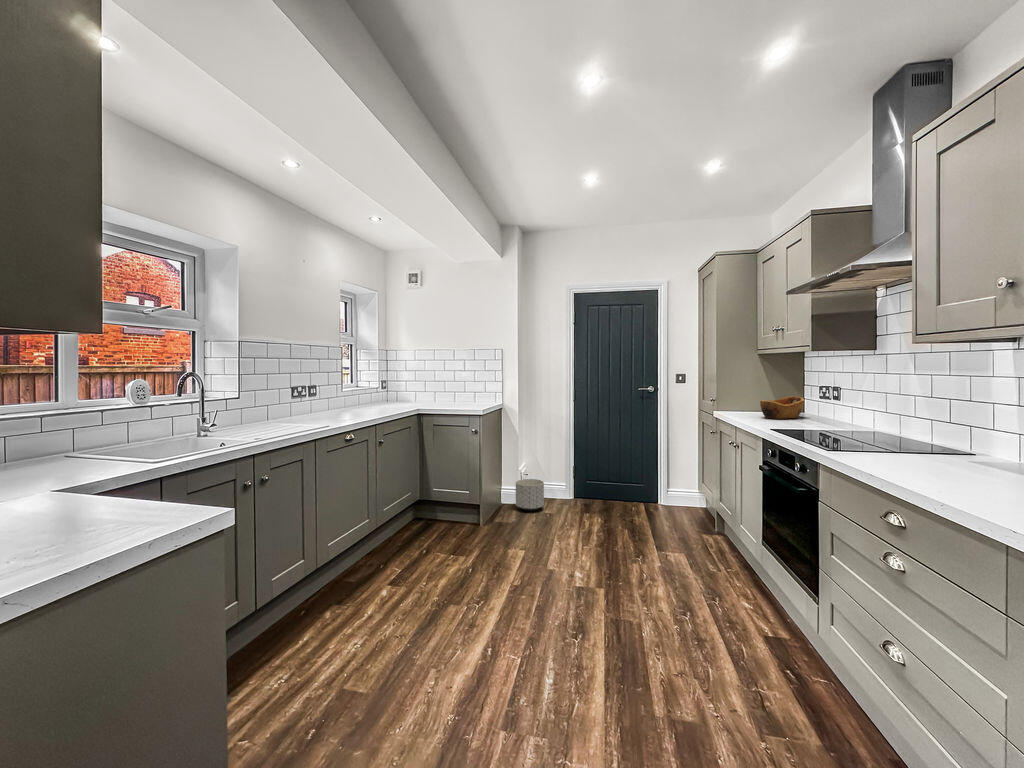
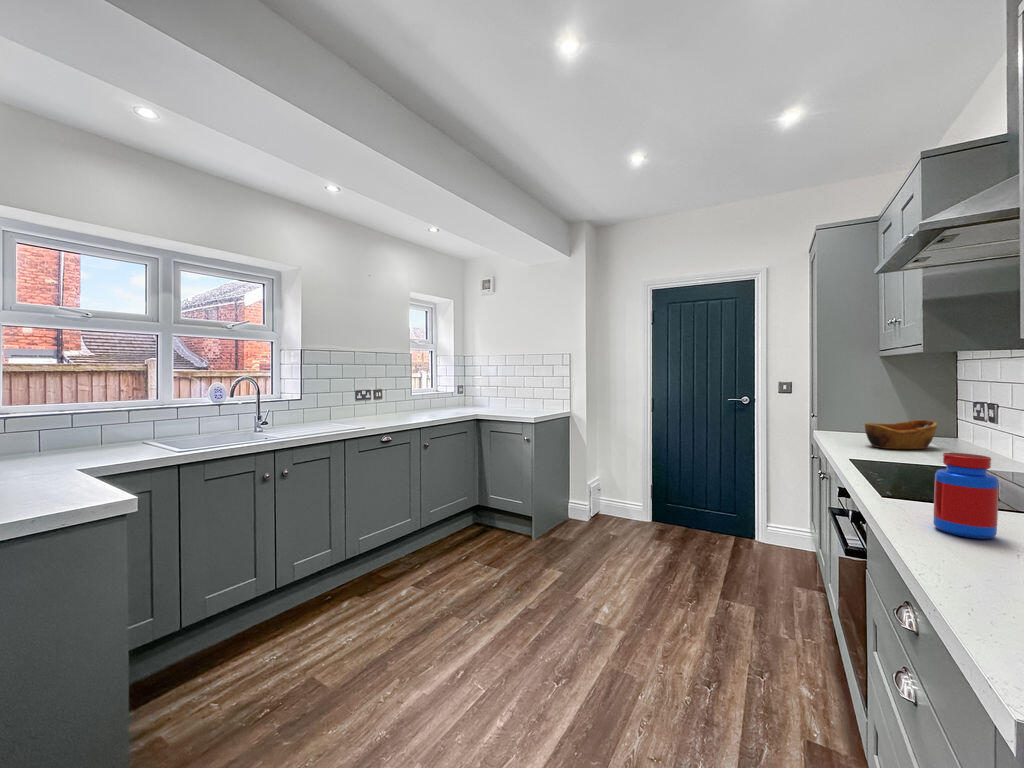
jar: none [877,412,916,465] -> present [934,453,999,539]
planter: present [516,479,544,511] -> none [582,494,613,529]

